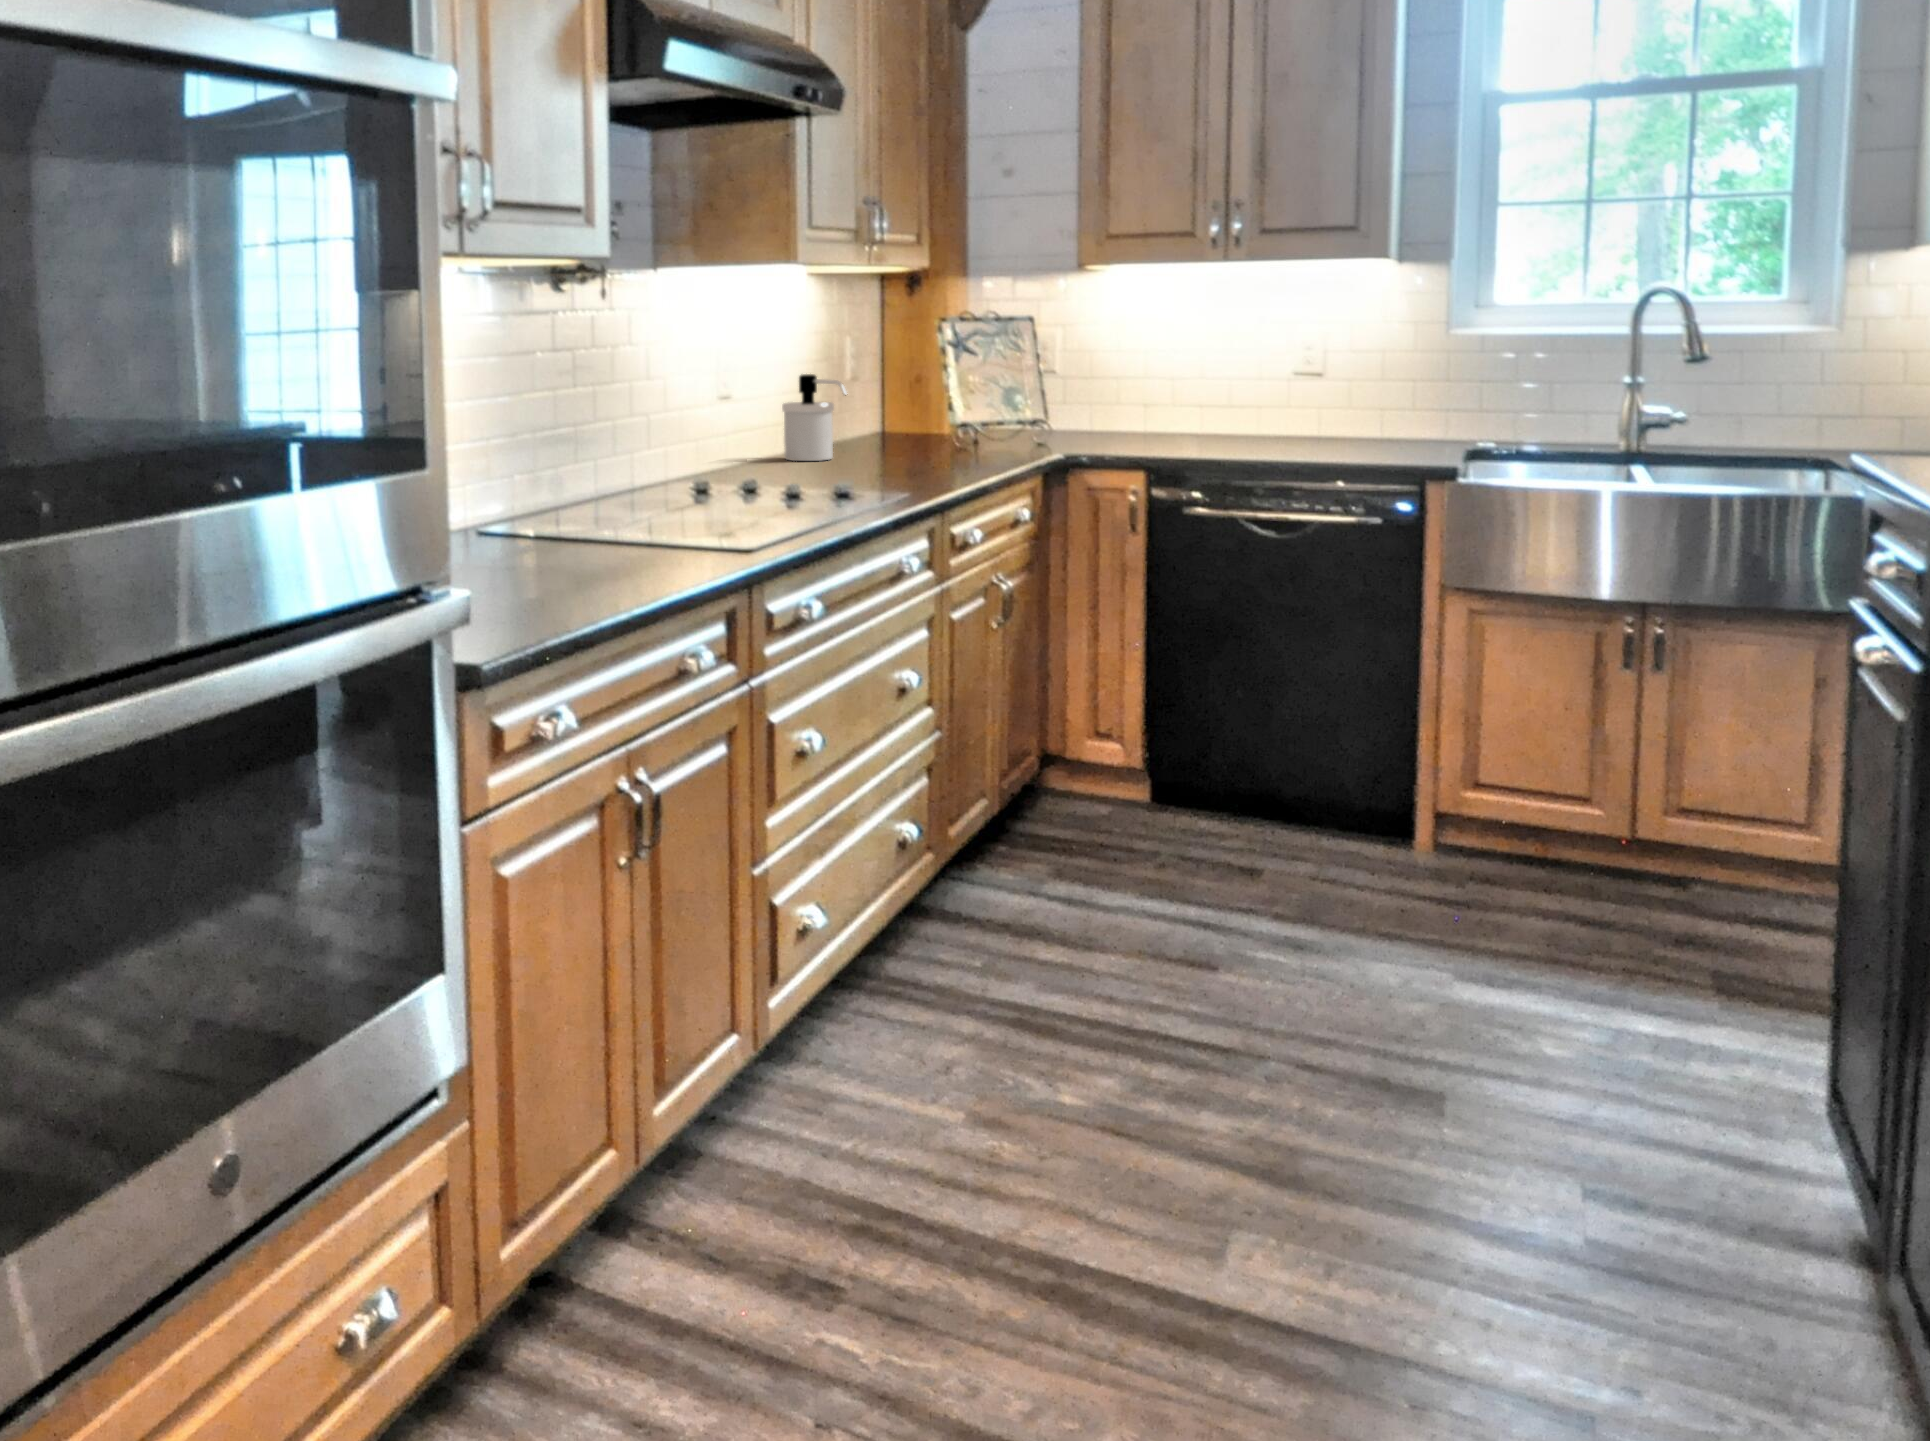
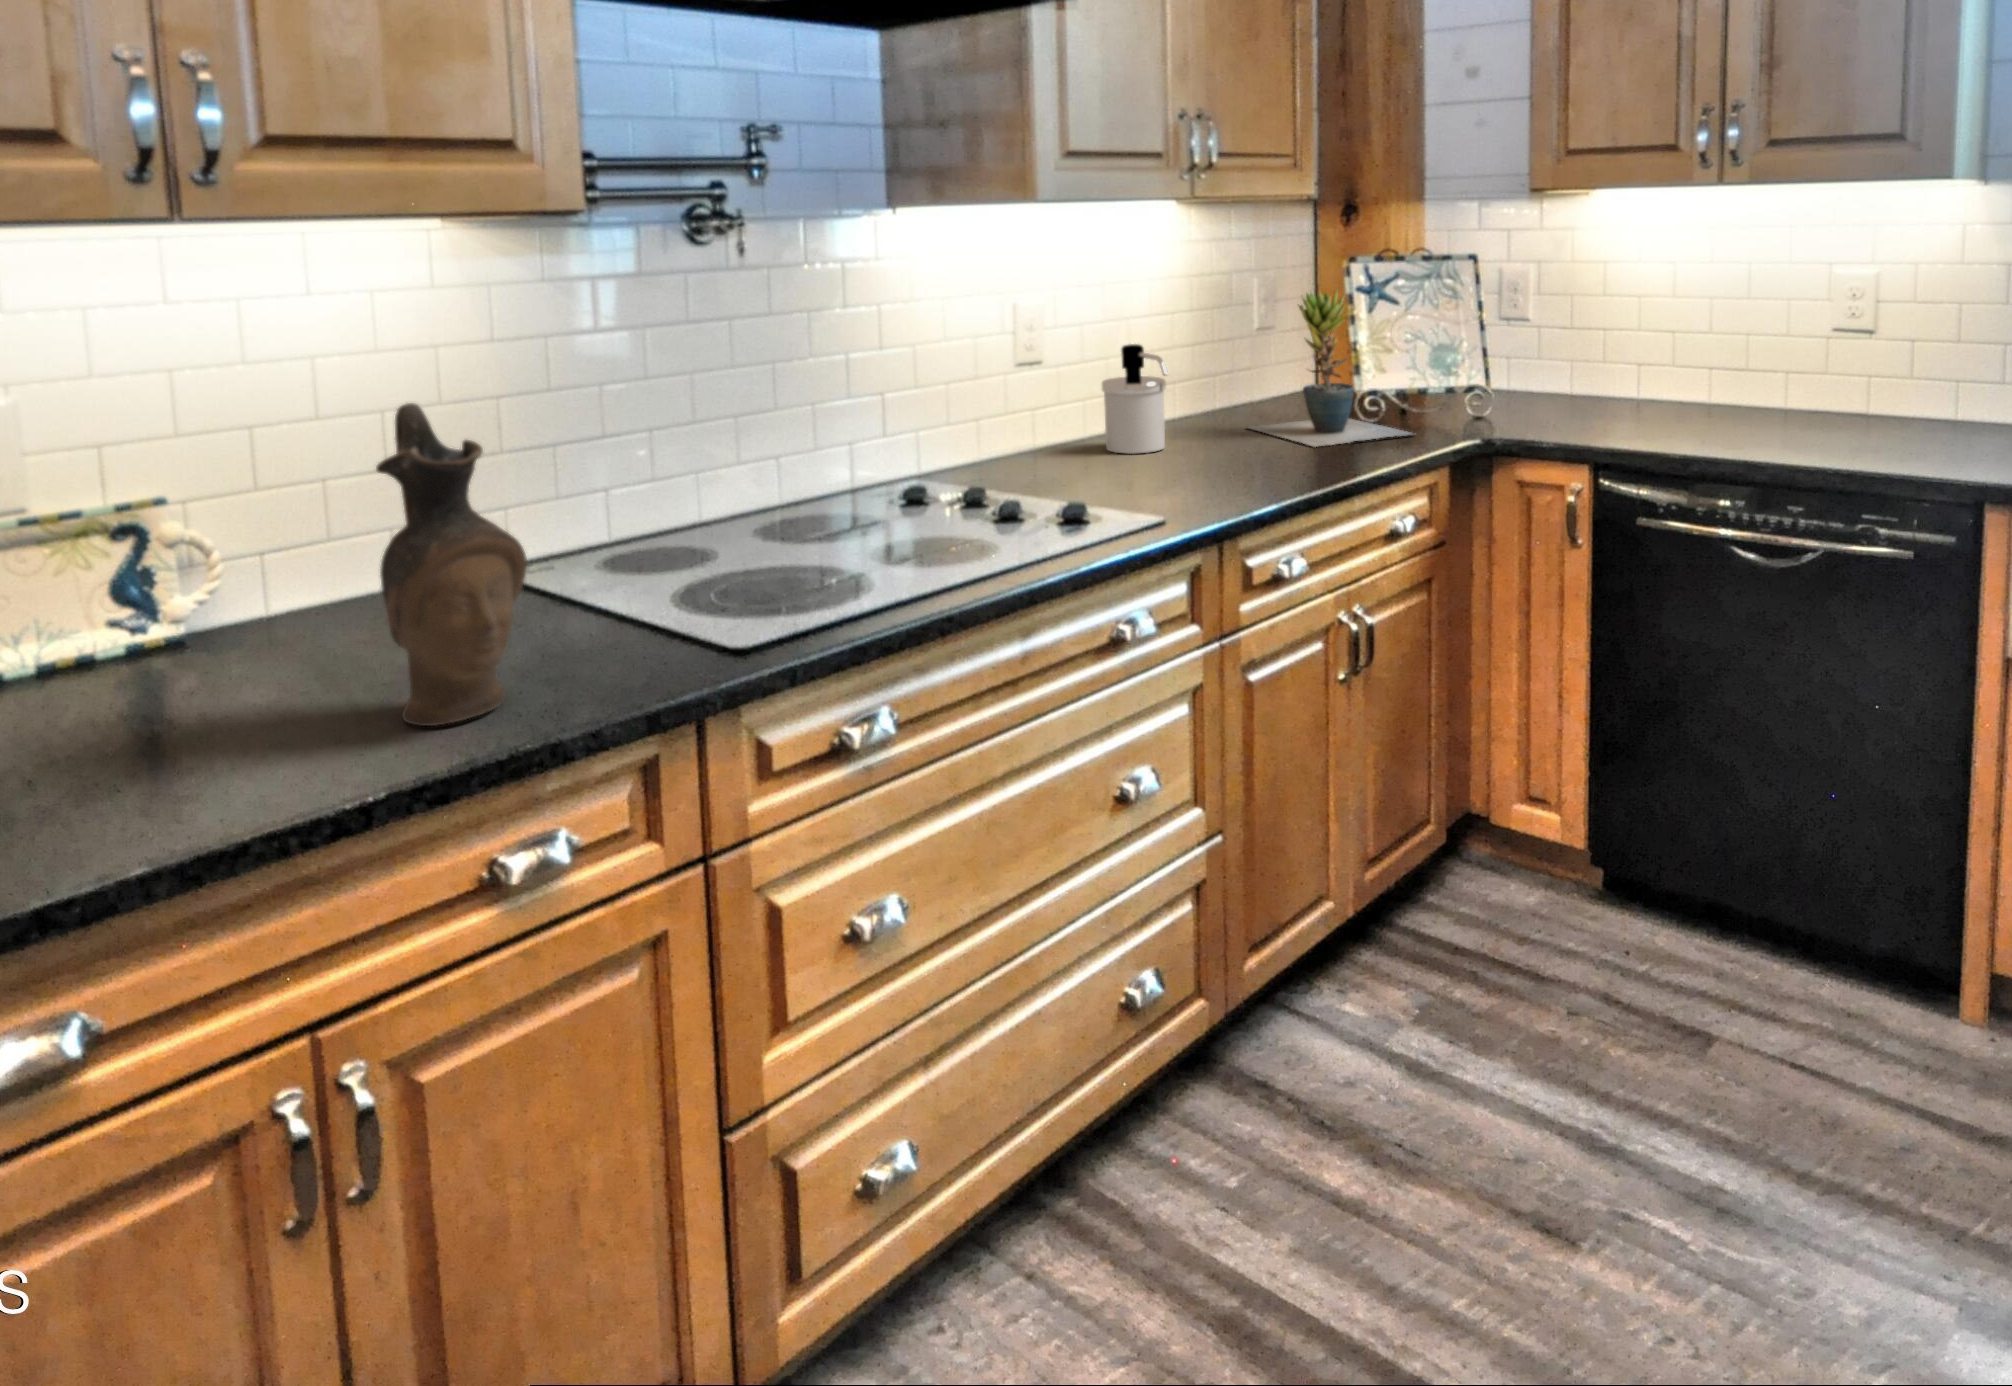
potted plant: none [874,335,1016,456] -> present [1250,292,1416,447]
ceramic pitcher: none [535,342,645,559] -> present [376,403,527,726]

